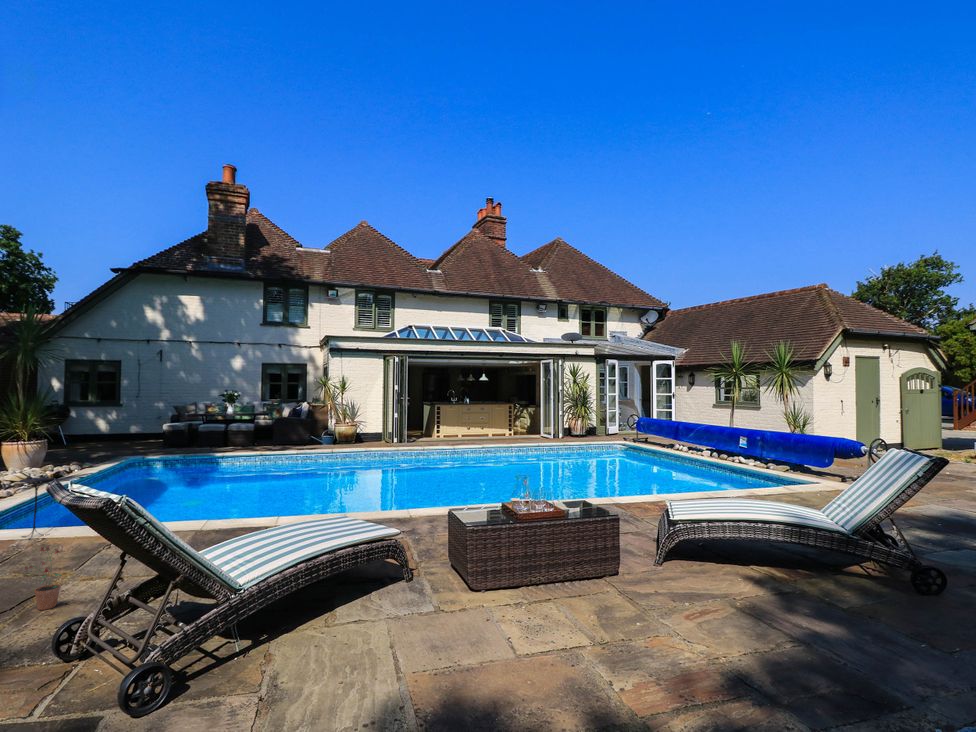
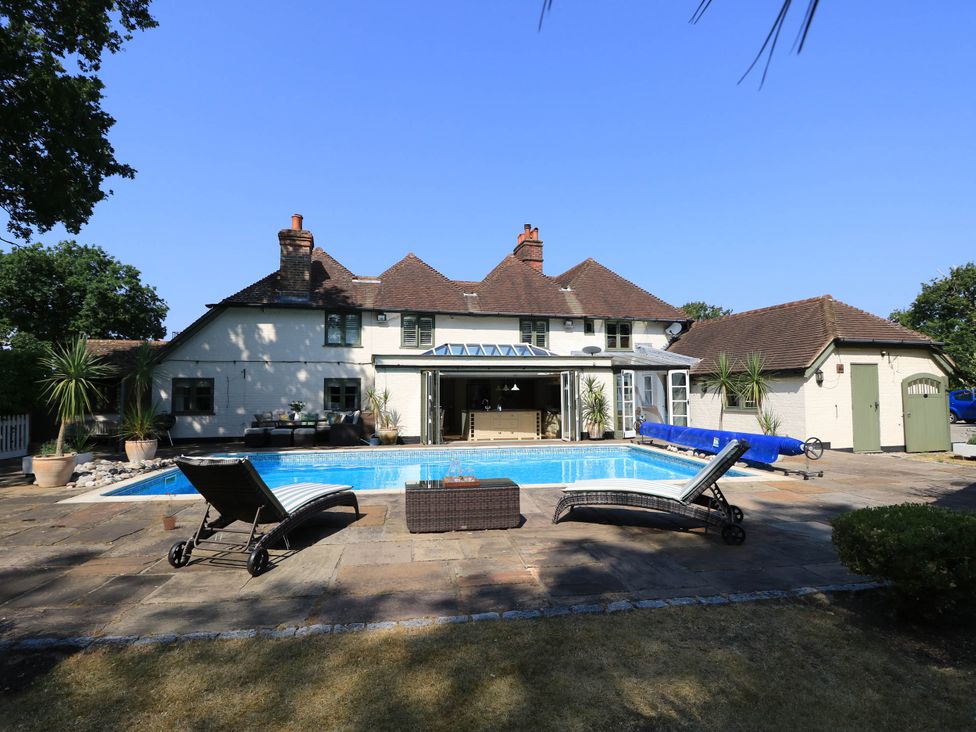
side table: present [20,478,53,536] -> none [149,459,170,499]

